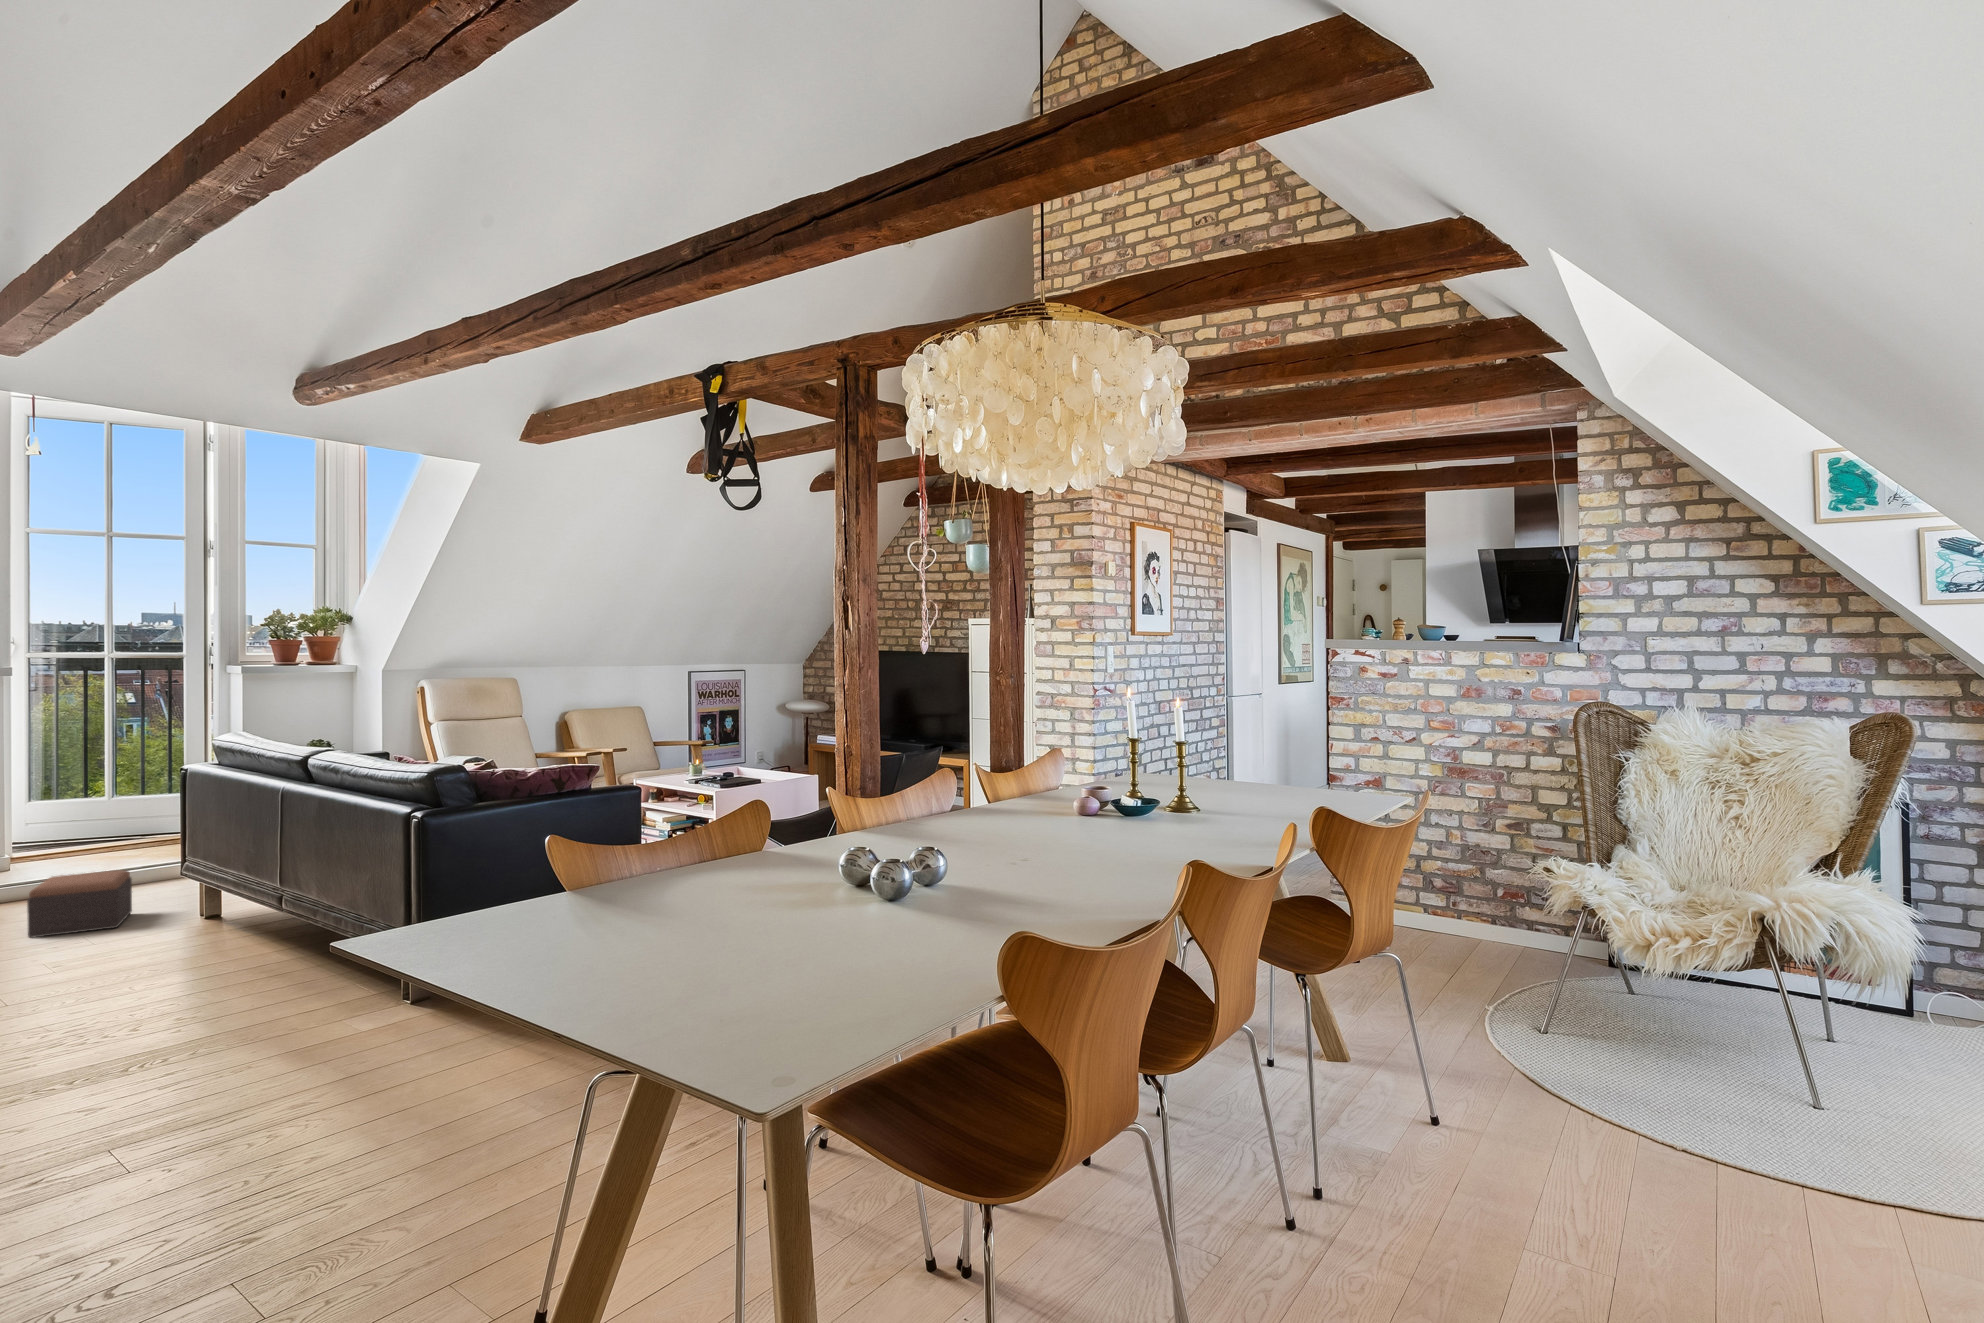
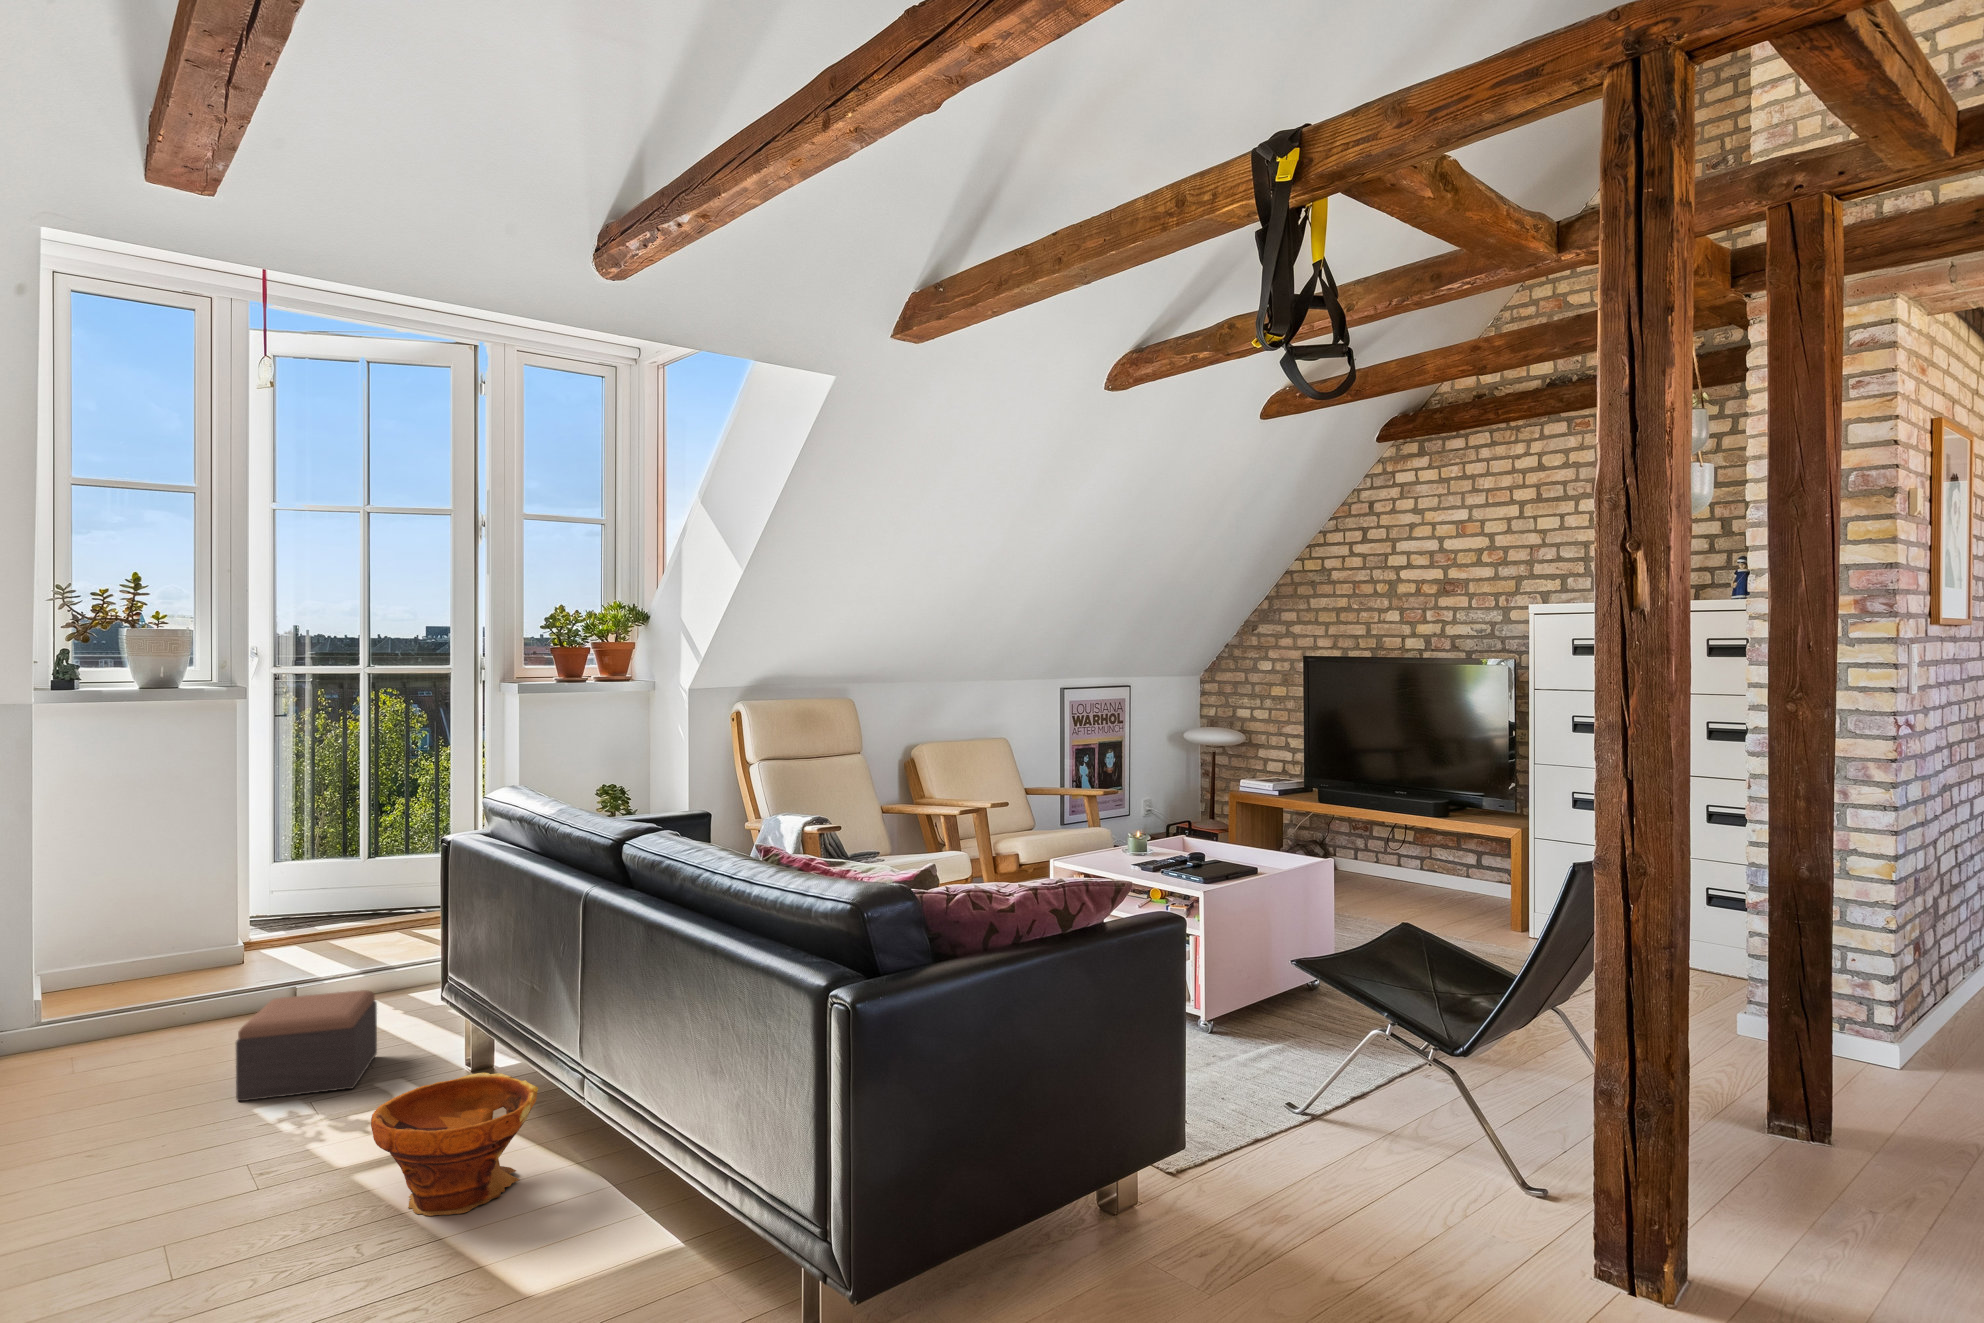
planter: none [142,897,254,970] -> present [371,1073,538,1216]

